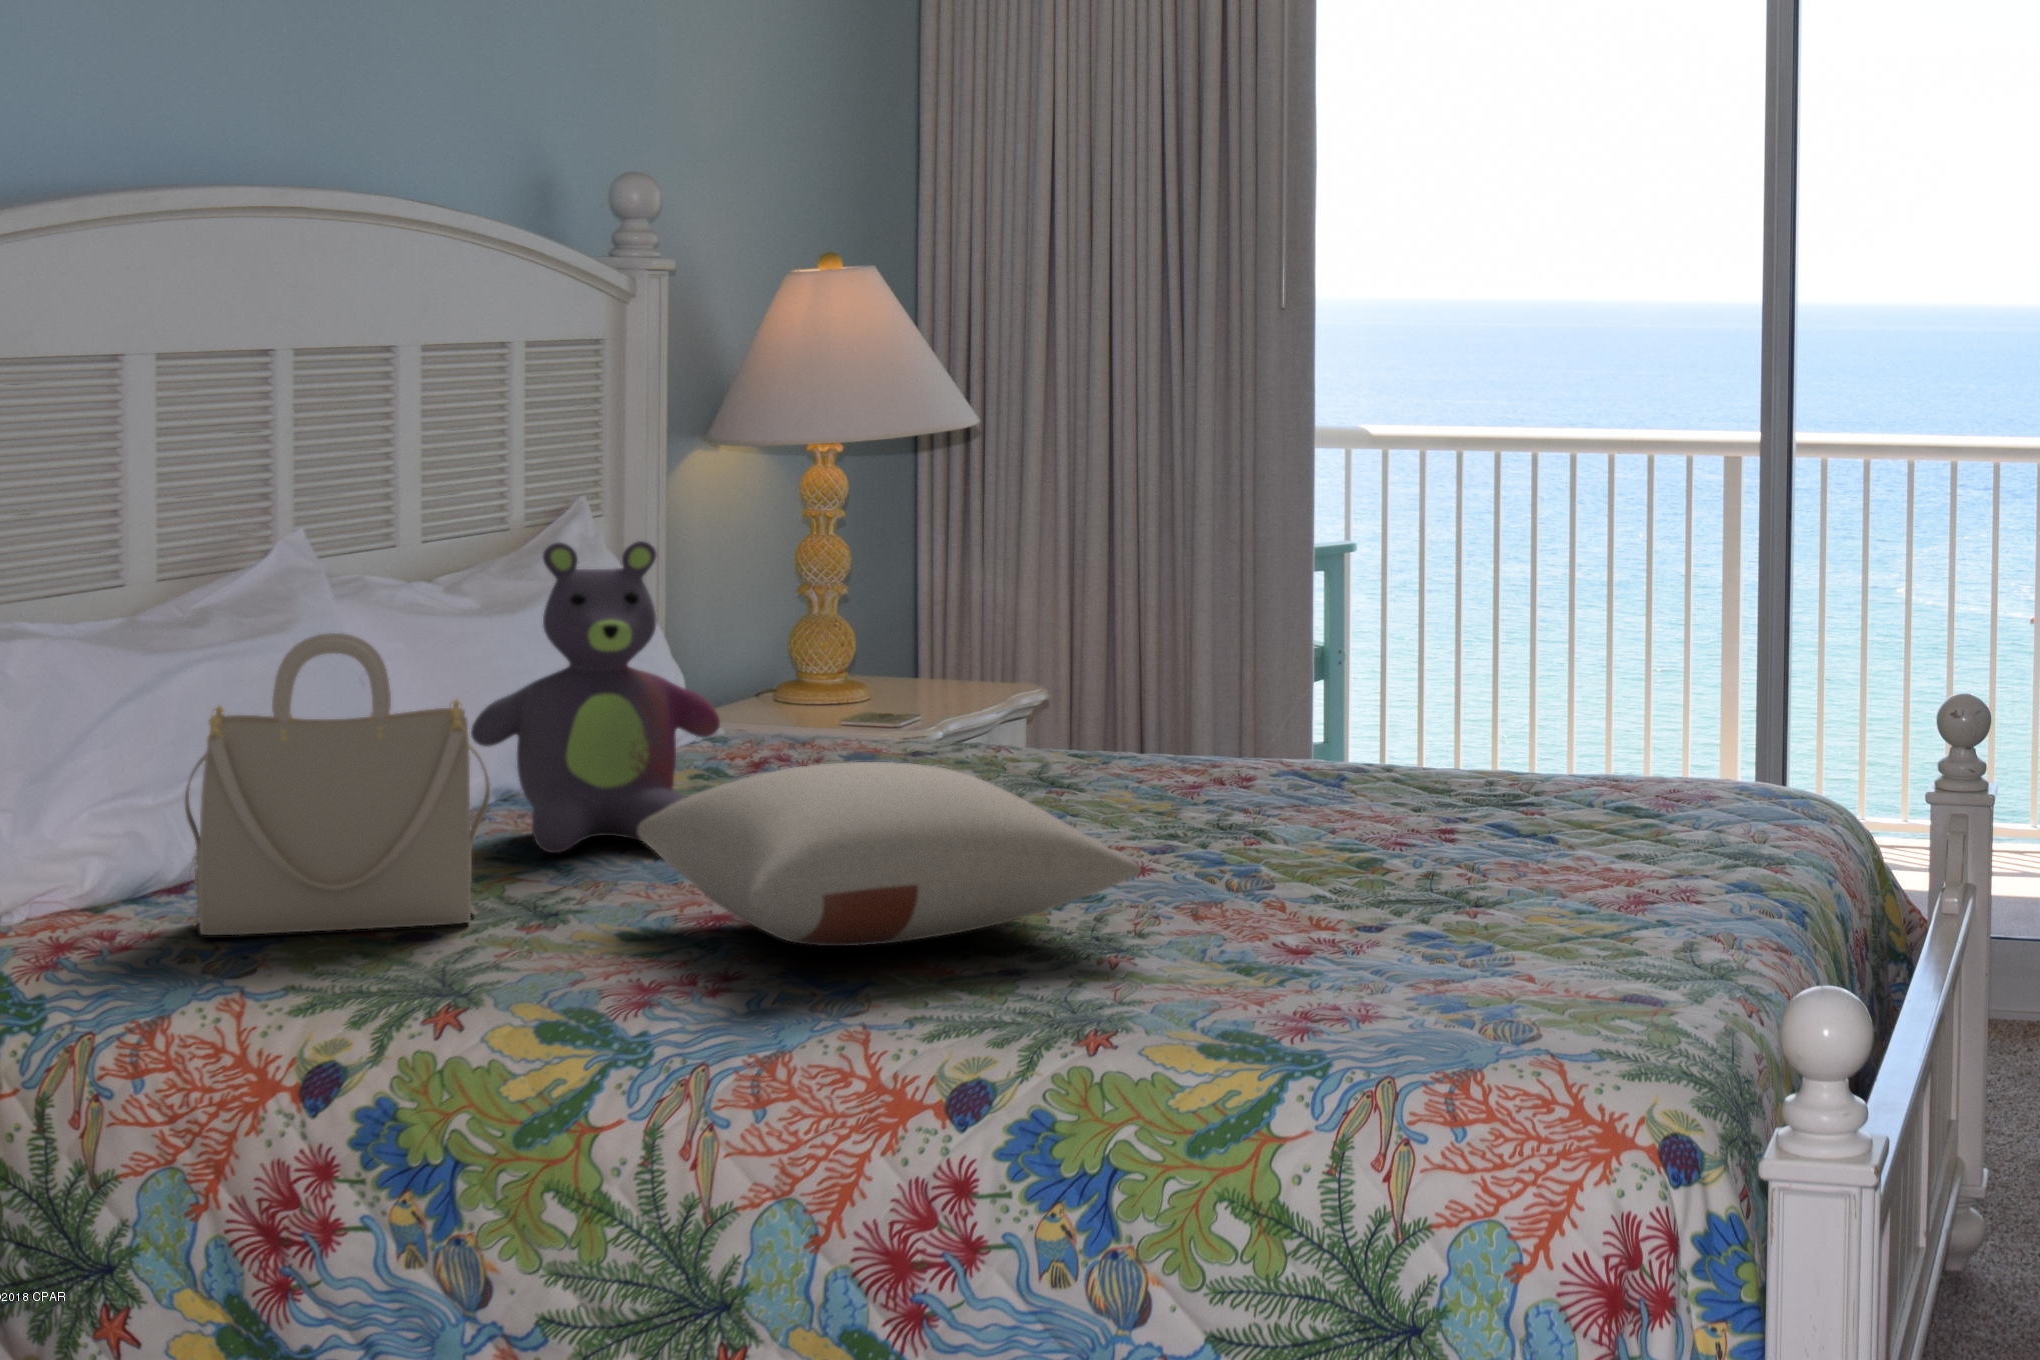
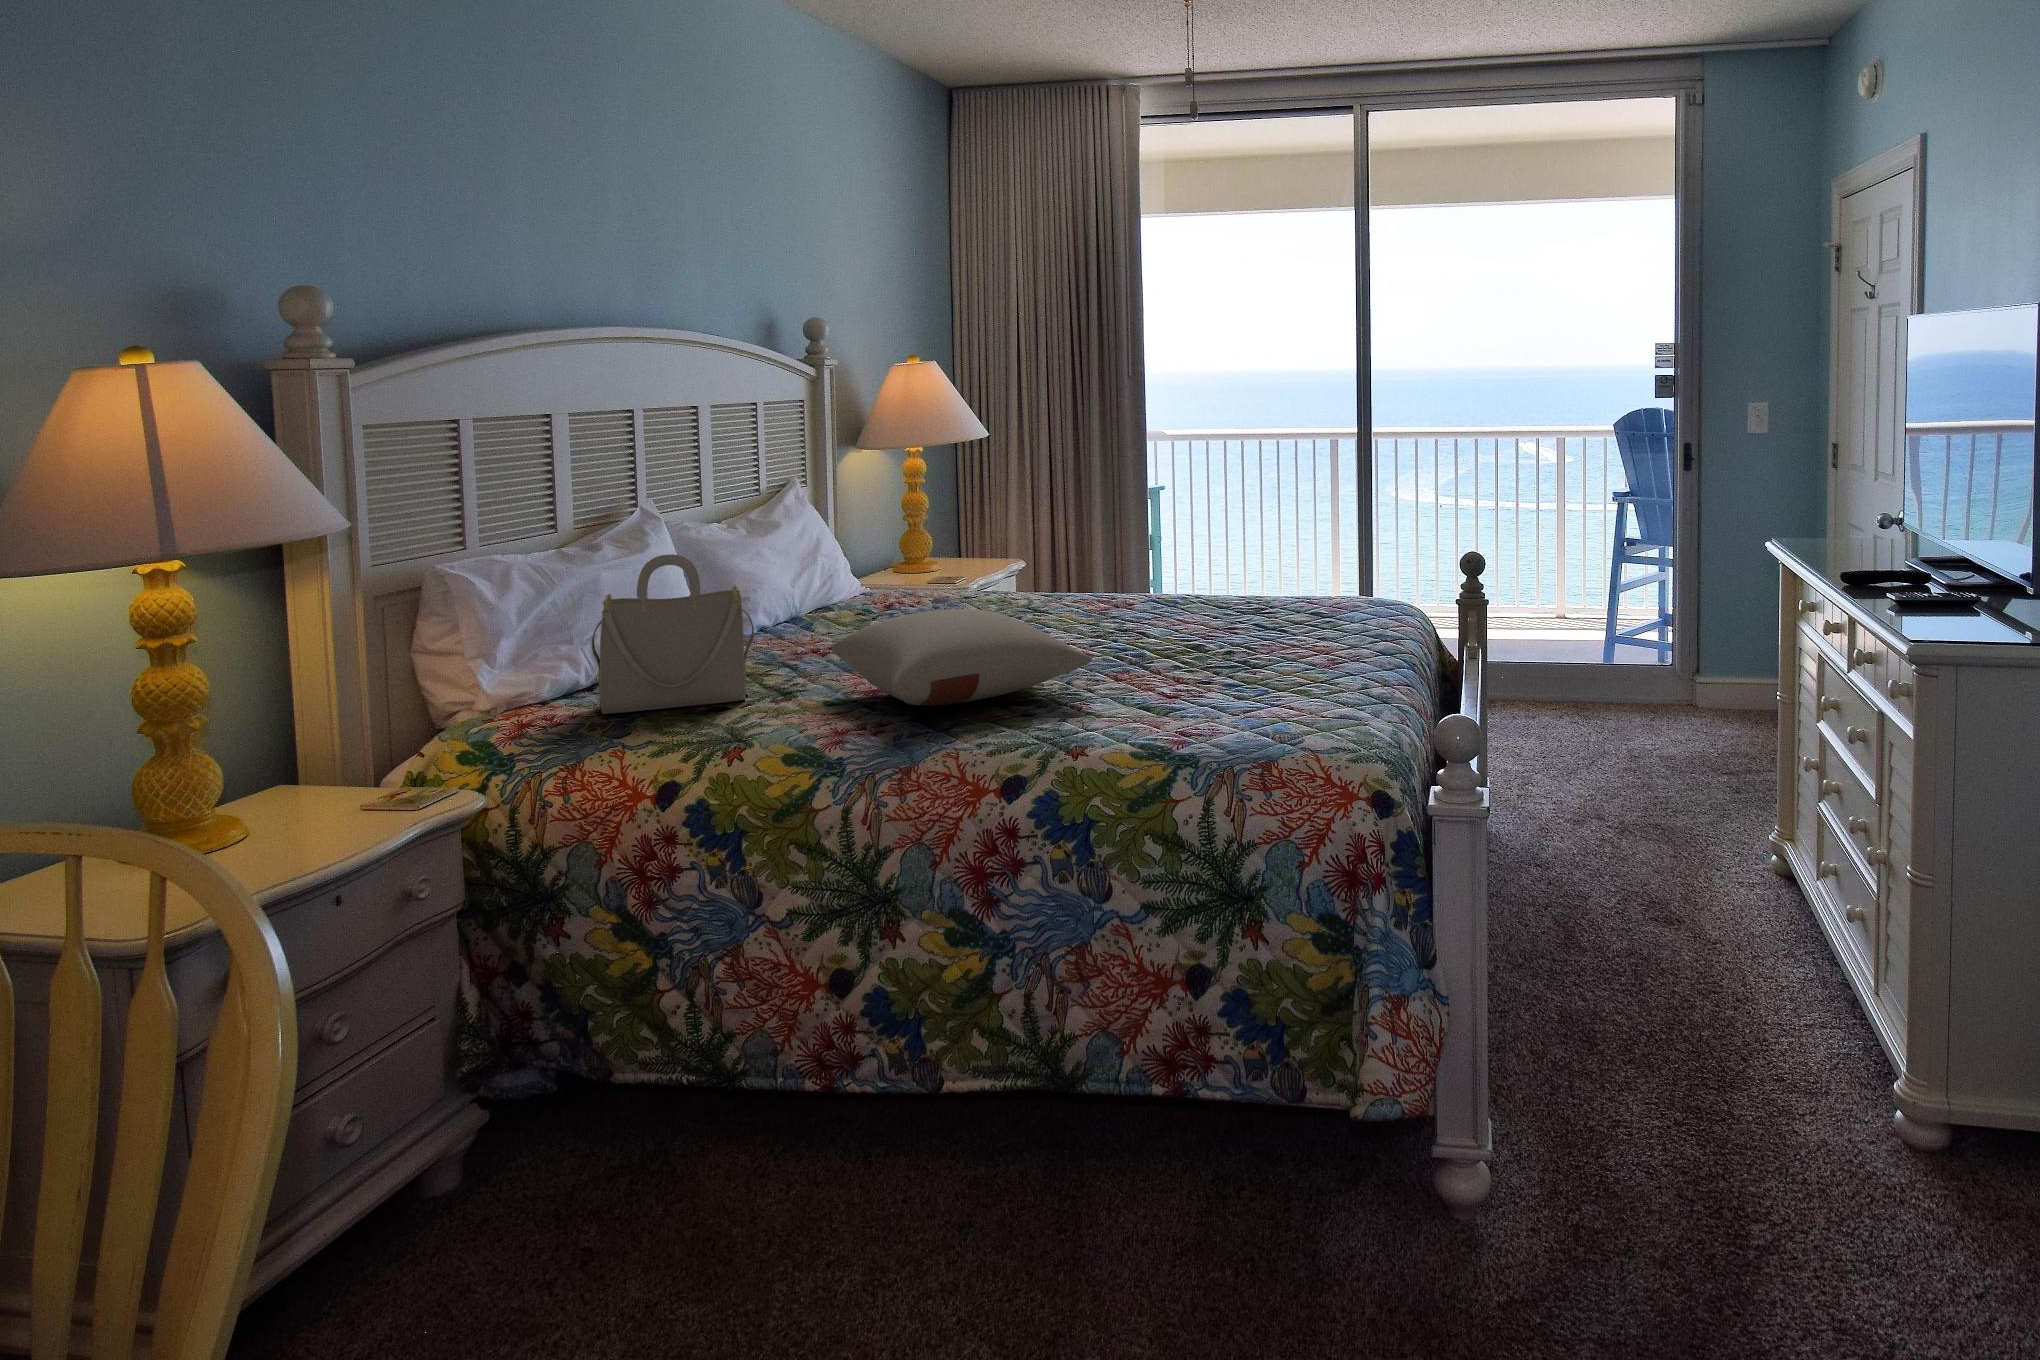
stuffed bear: present [471,541,720,853] -> none [744,500,872,658]

